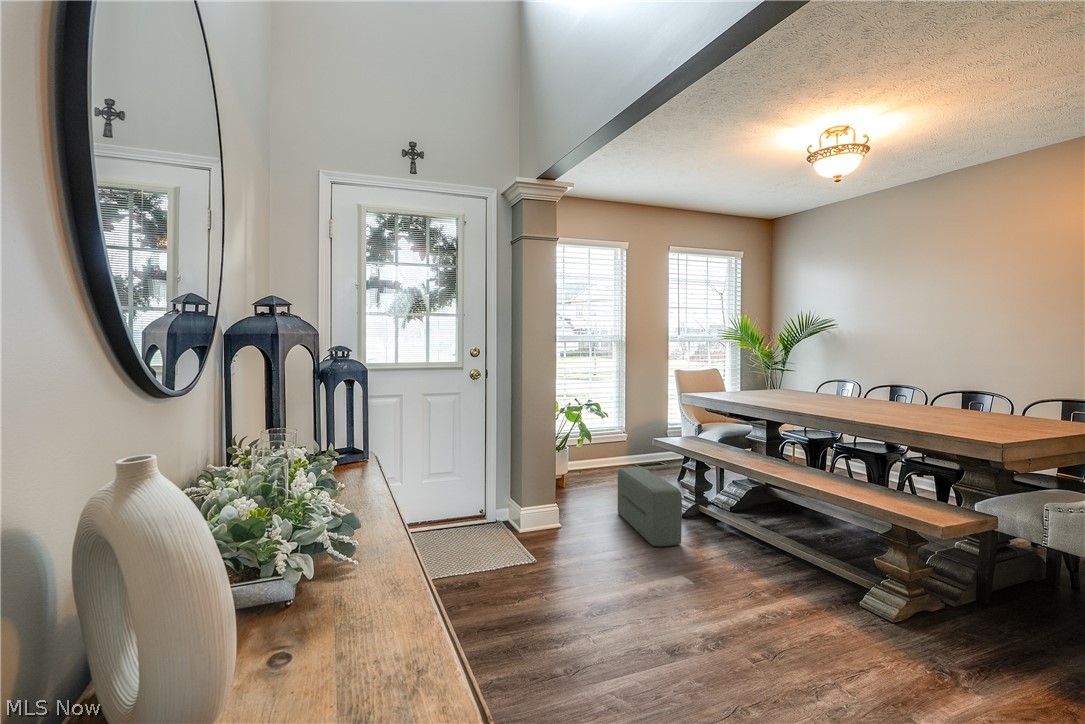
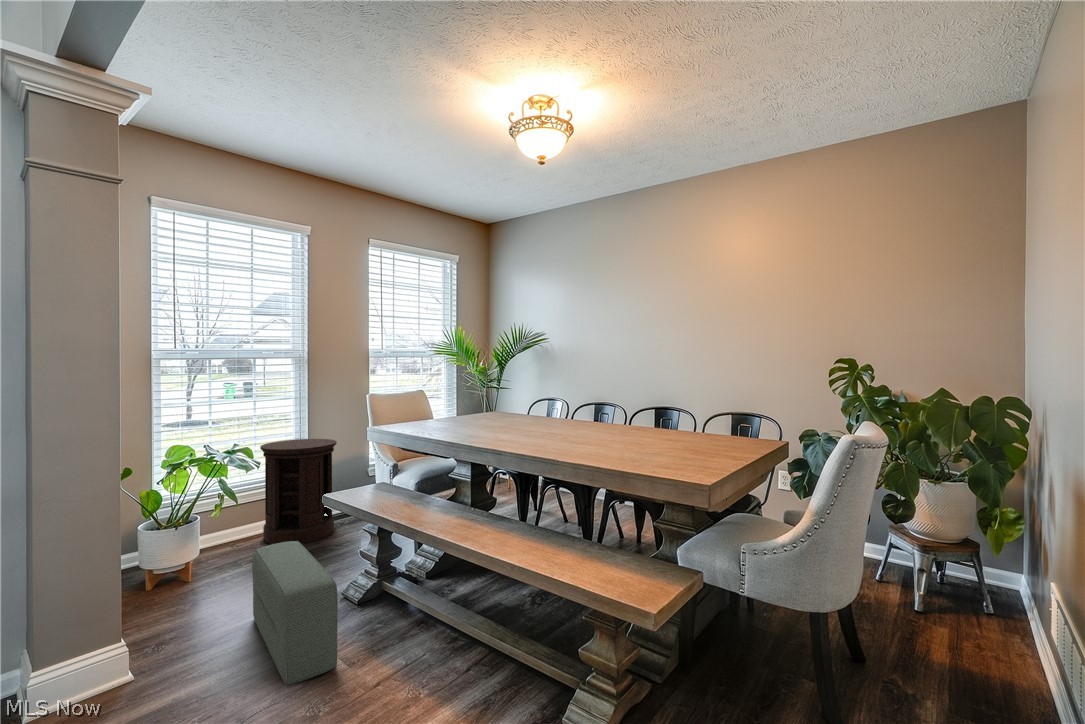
side table: none [600,403,651,478] -> present [260,439,337,544]

